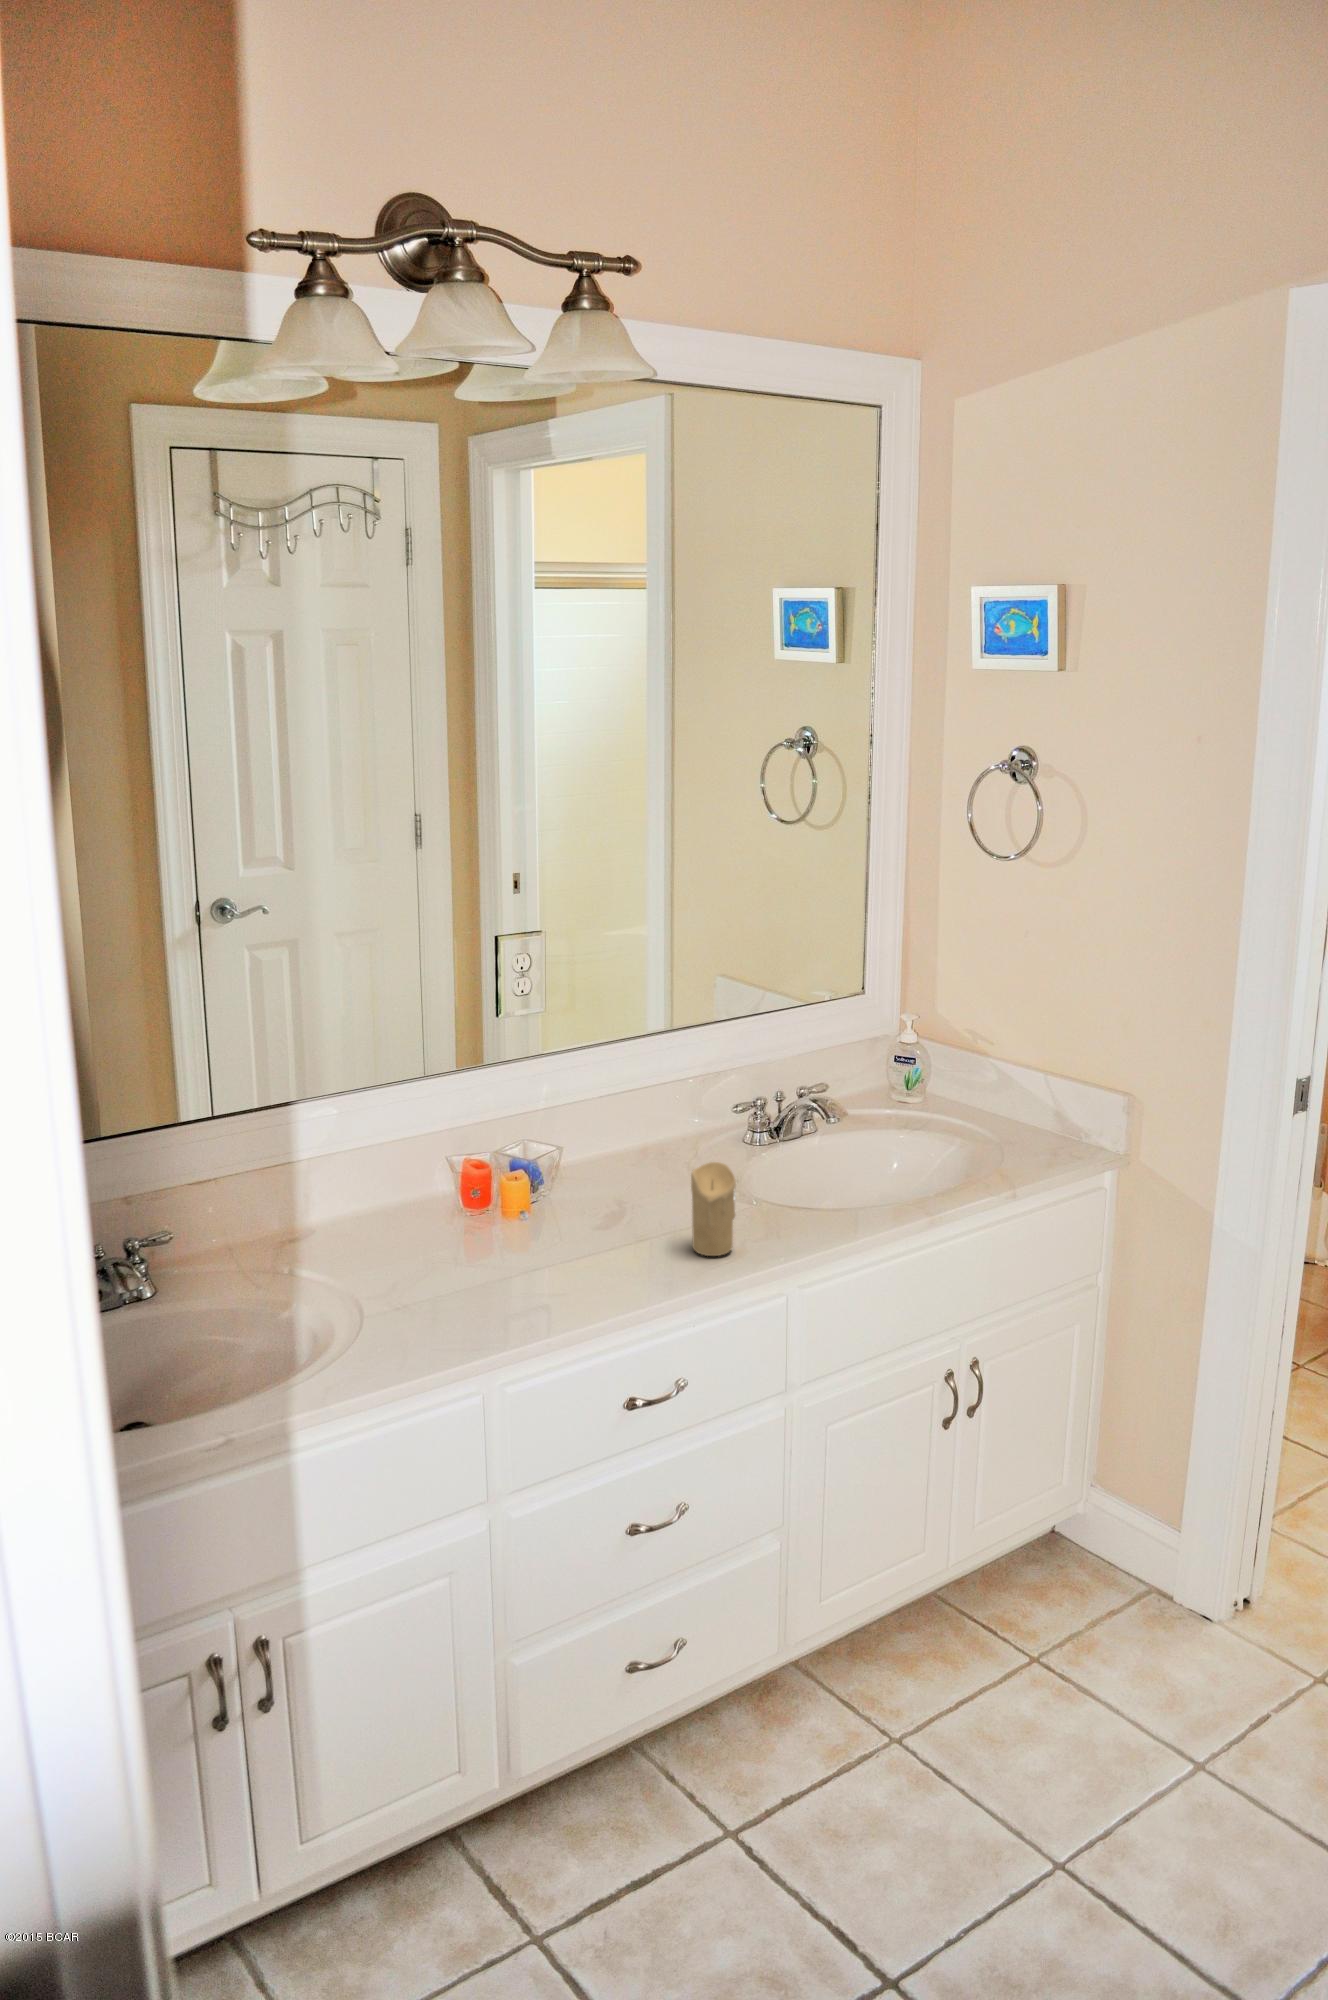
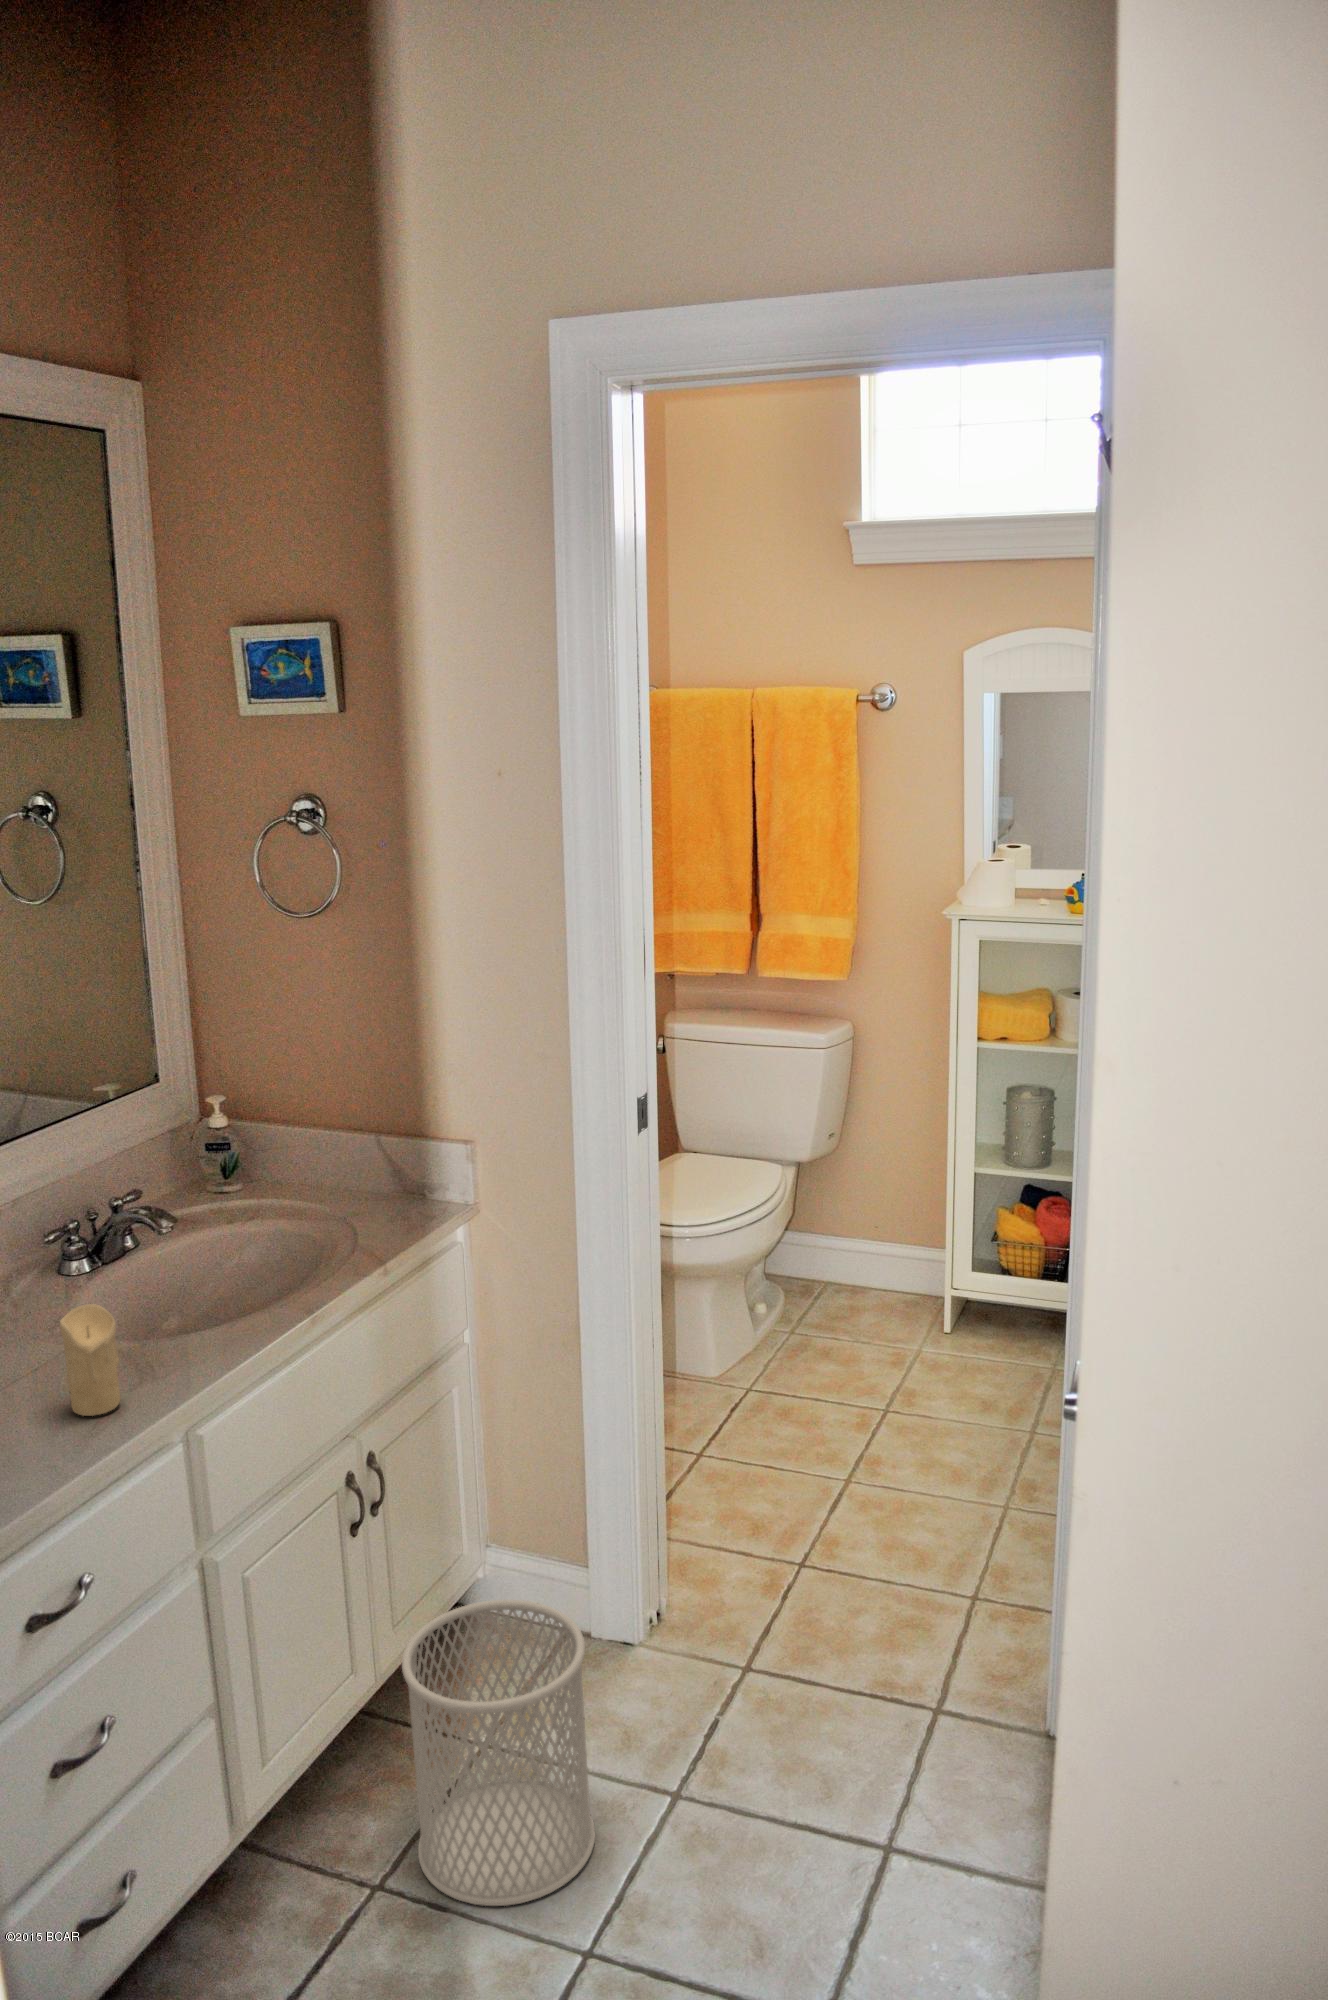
wastebasket: none [940,1520,1125,1810] -> present [402,1599,595,1906]

